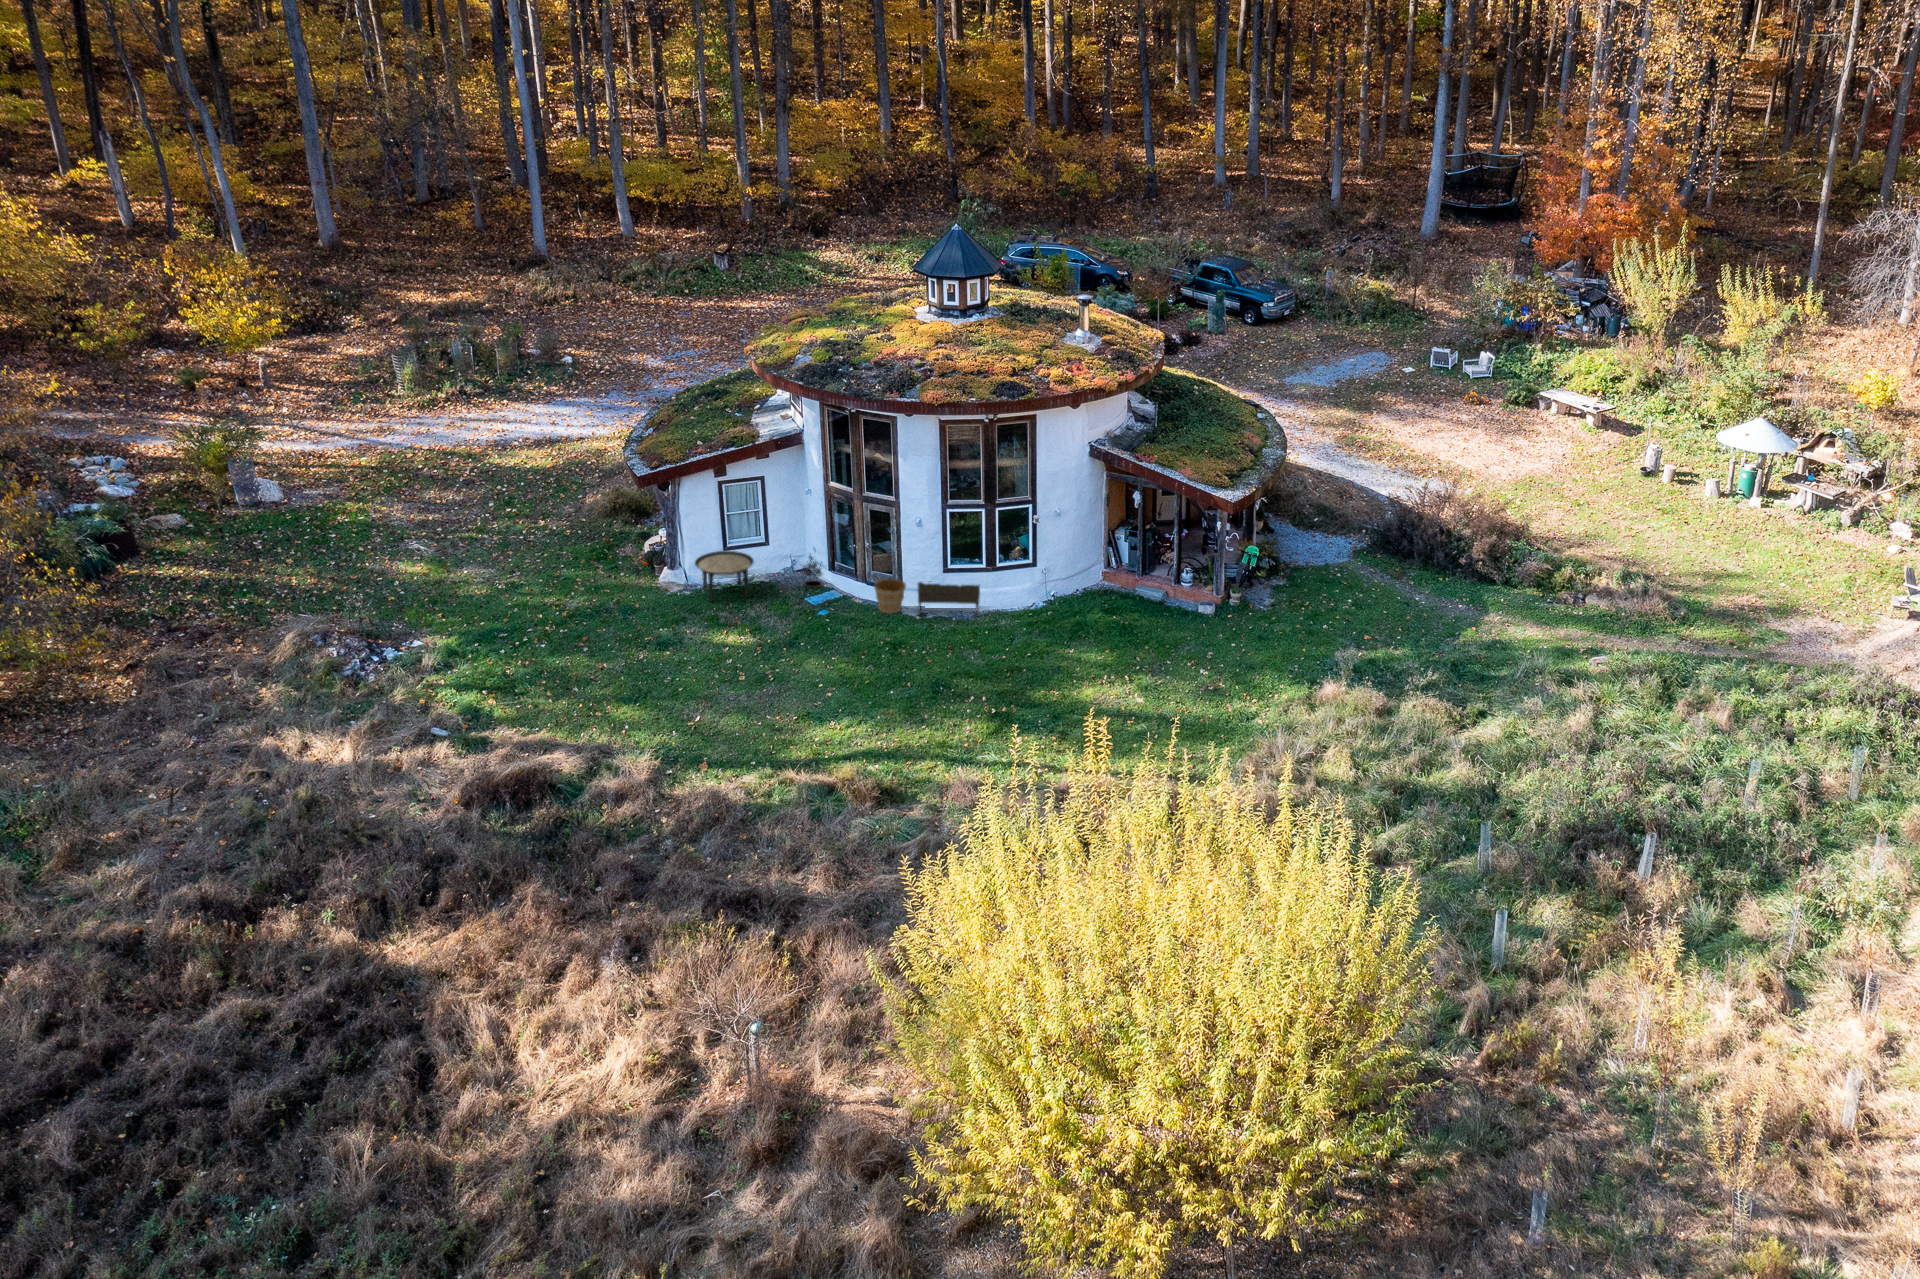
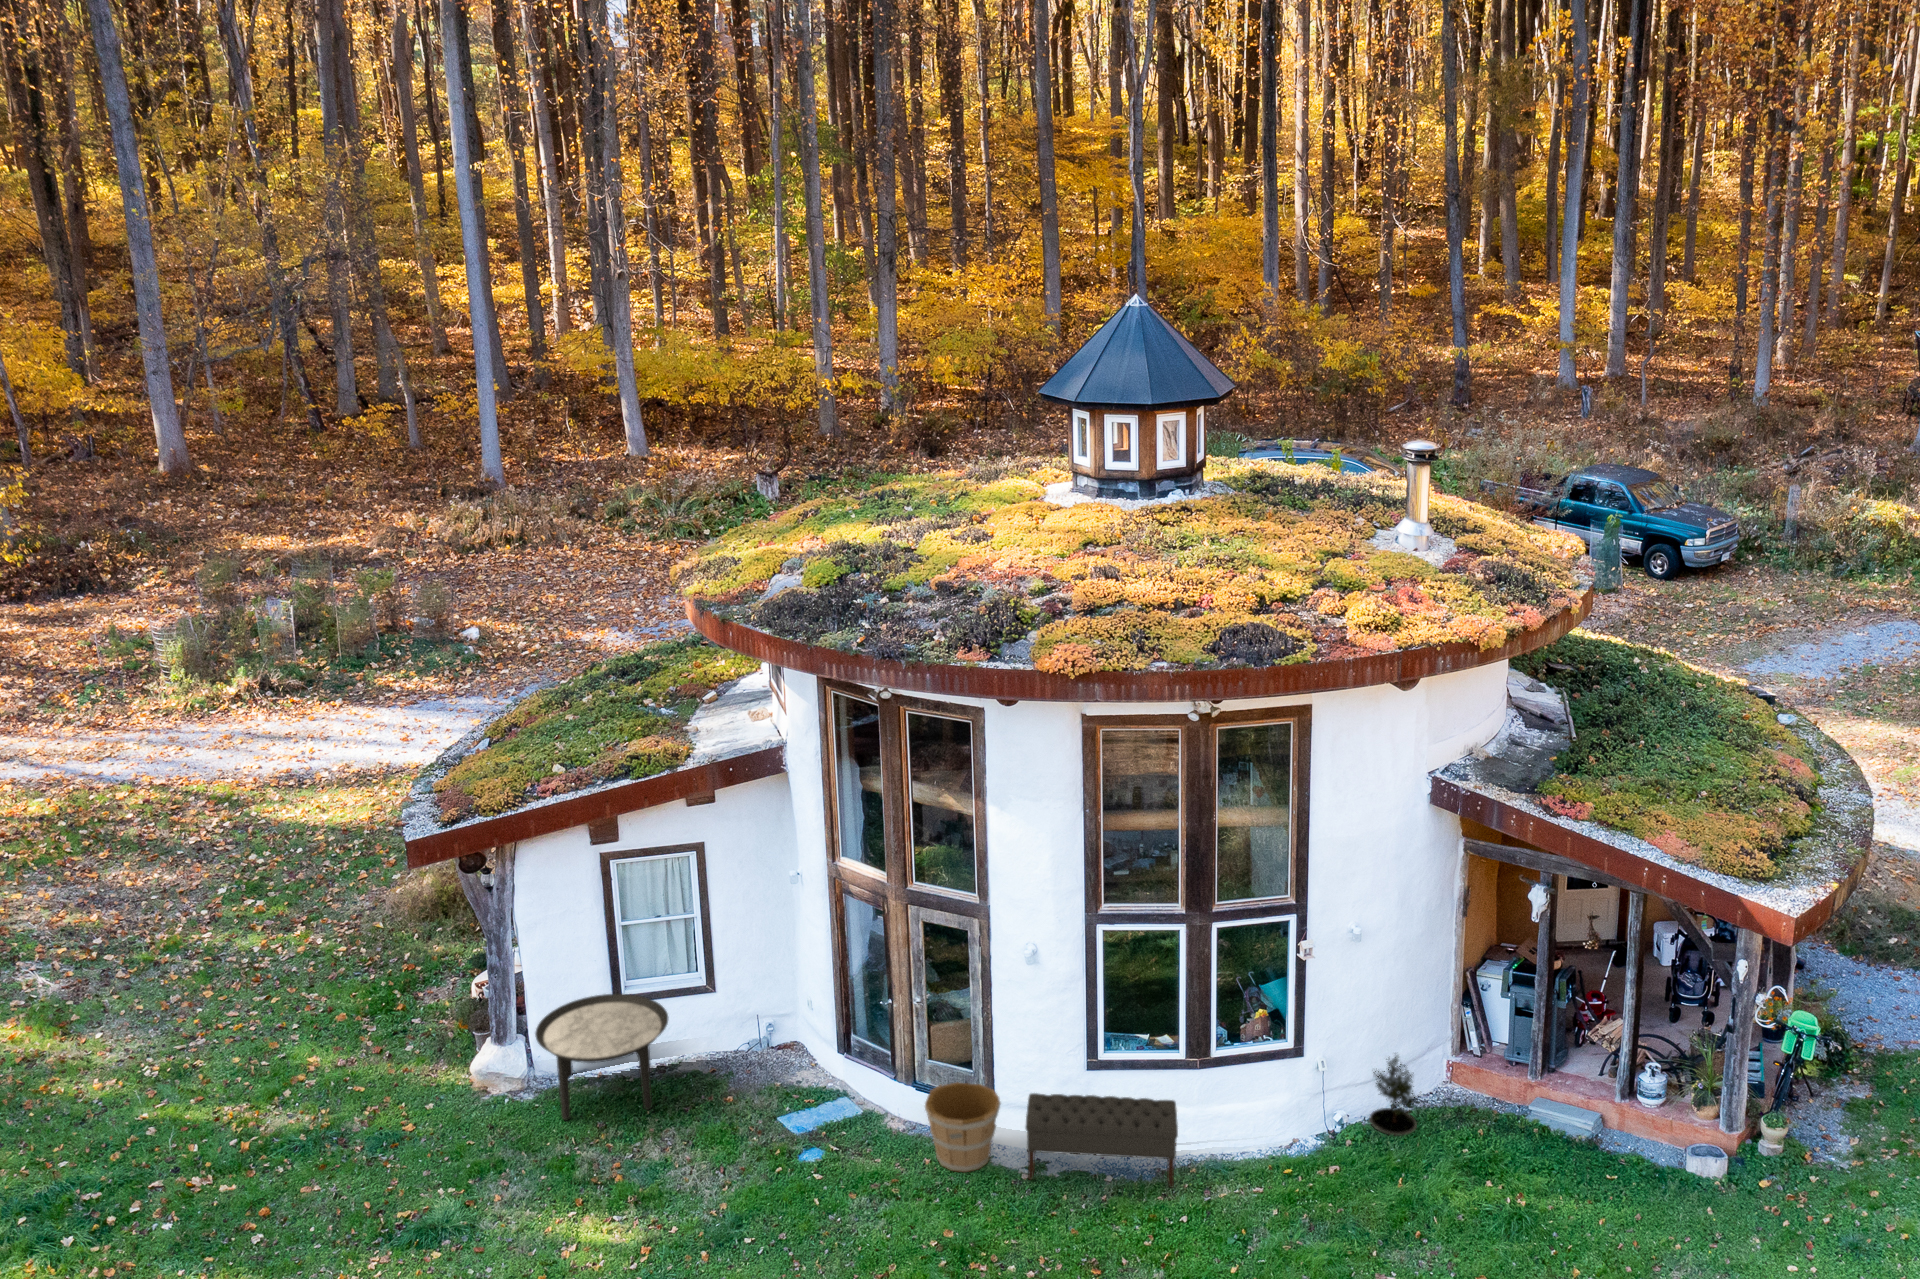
potted tree: present [802,554,822,588] -> present [1369,1056,1420,1136]

